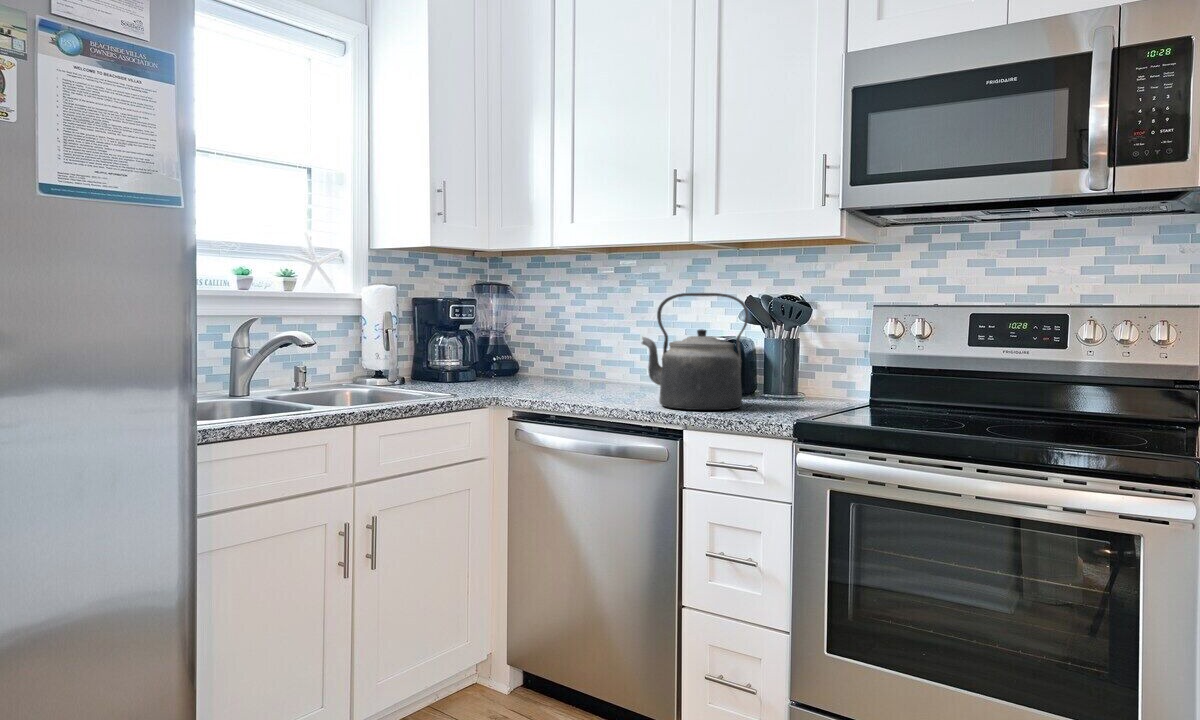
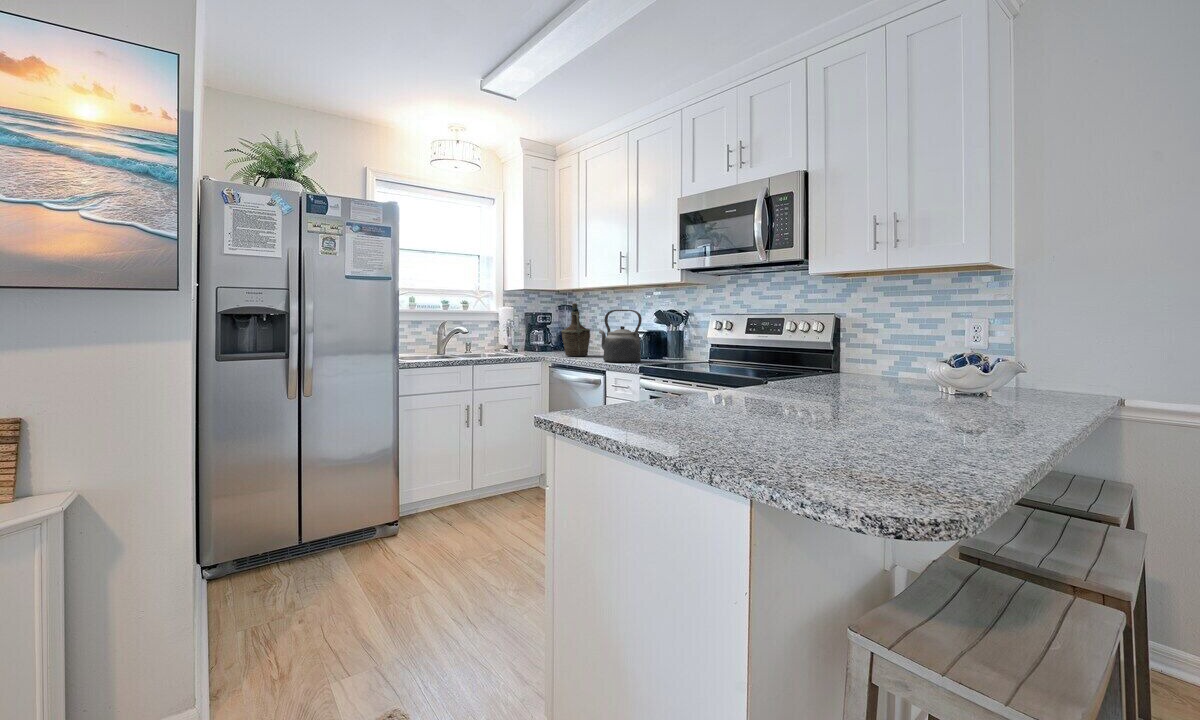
bottle: none [525,278,588,393] -> present [561,303,590,356]

